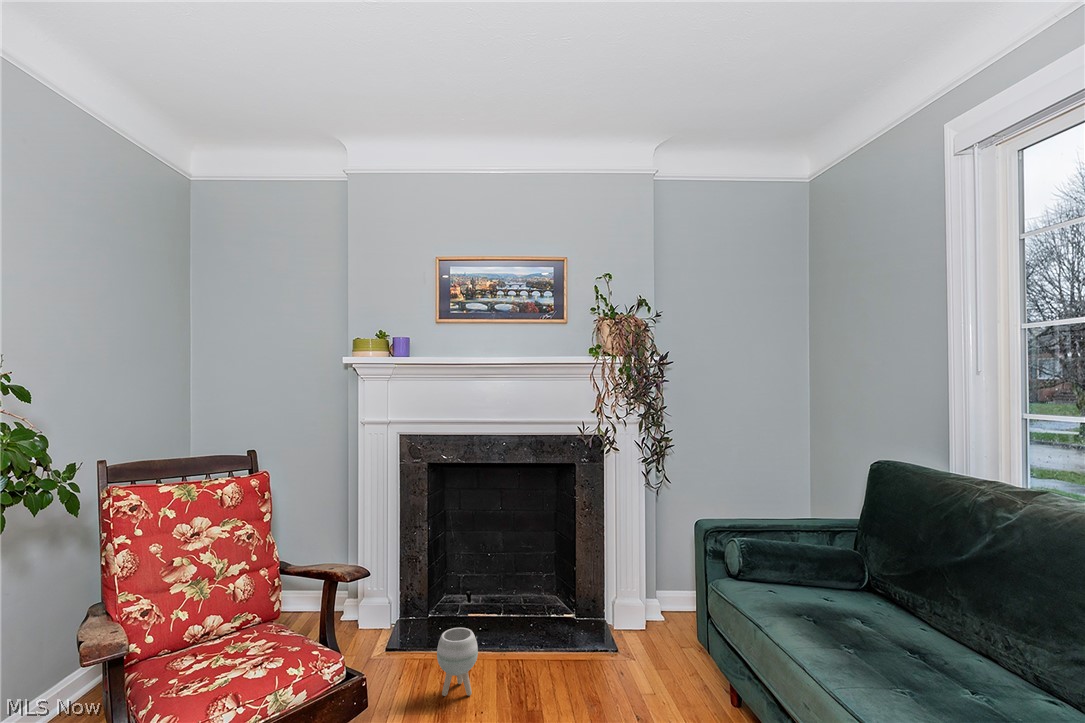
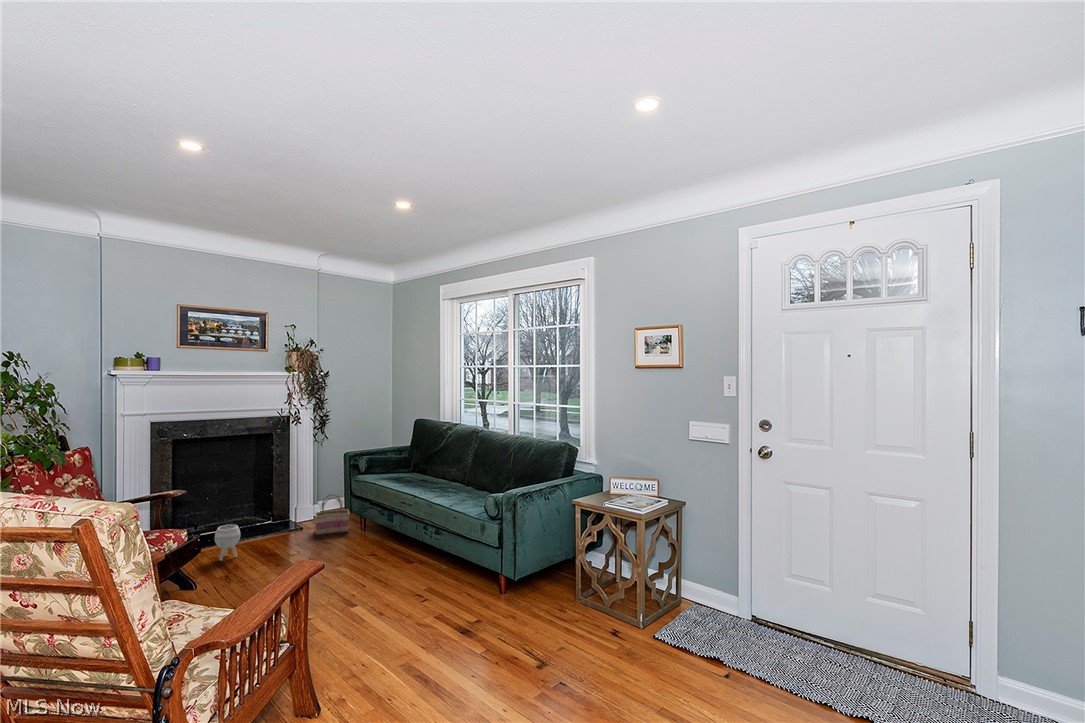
basket: none [622,595,692,688] -> present [315,494,349,535]

